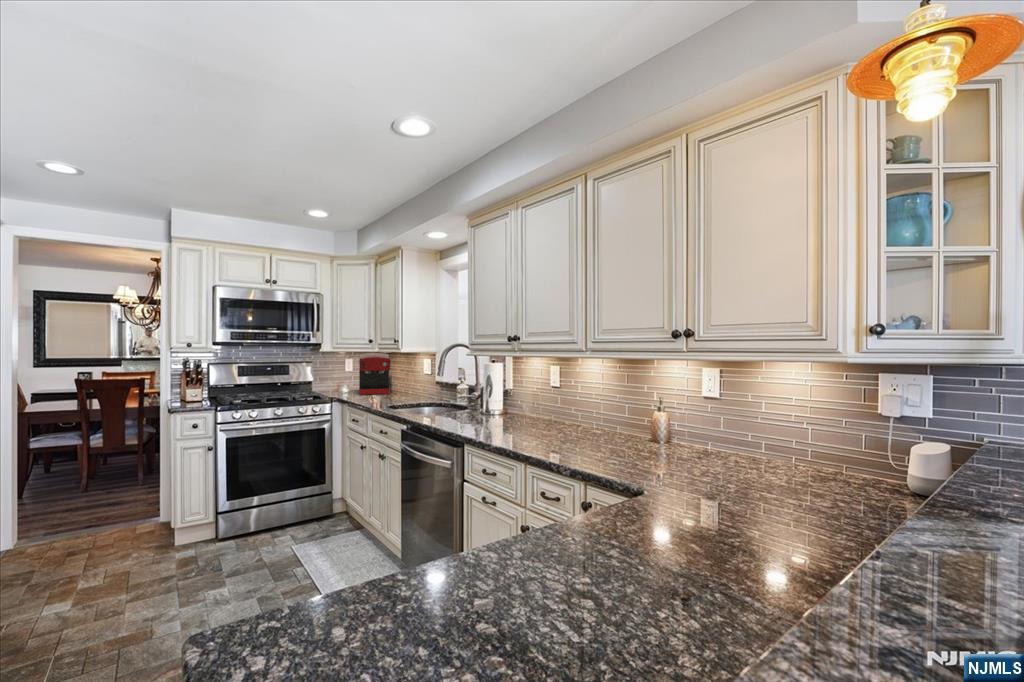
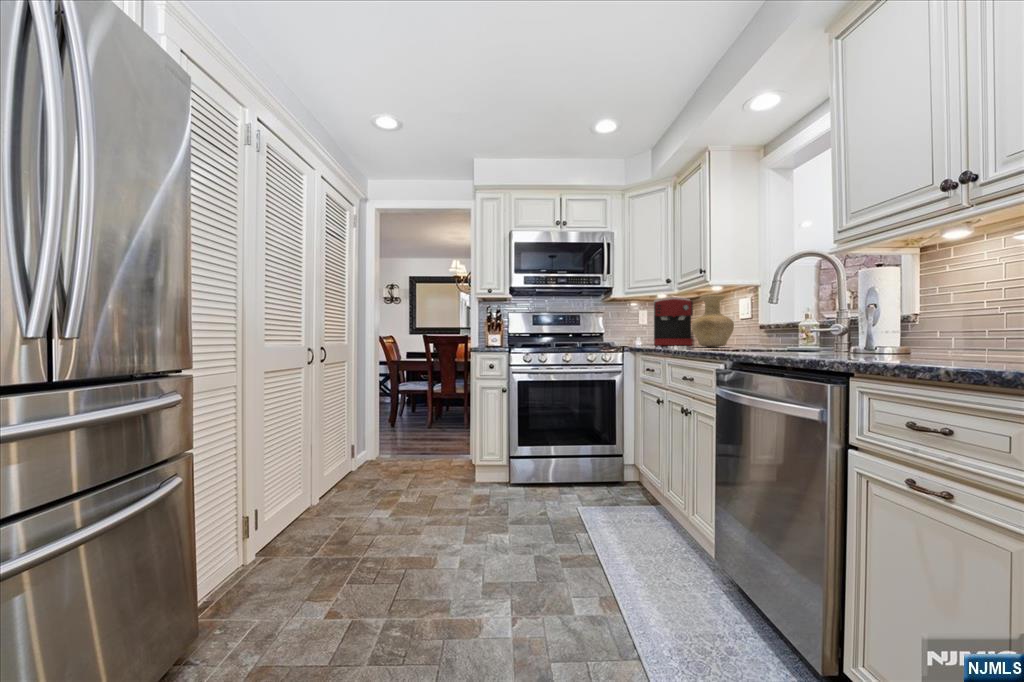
vase: none [387,362,416,401] -> present [692,295,734,347]

